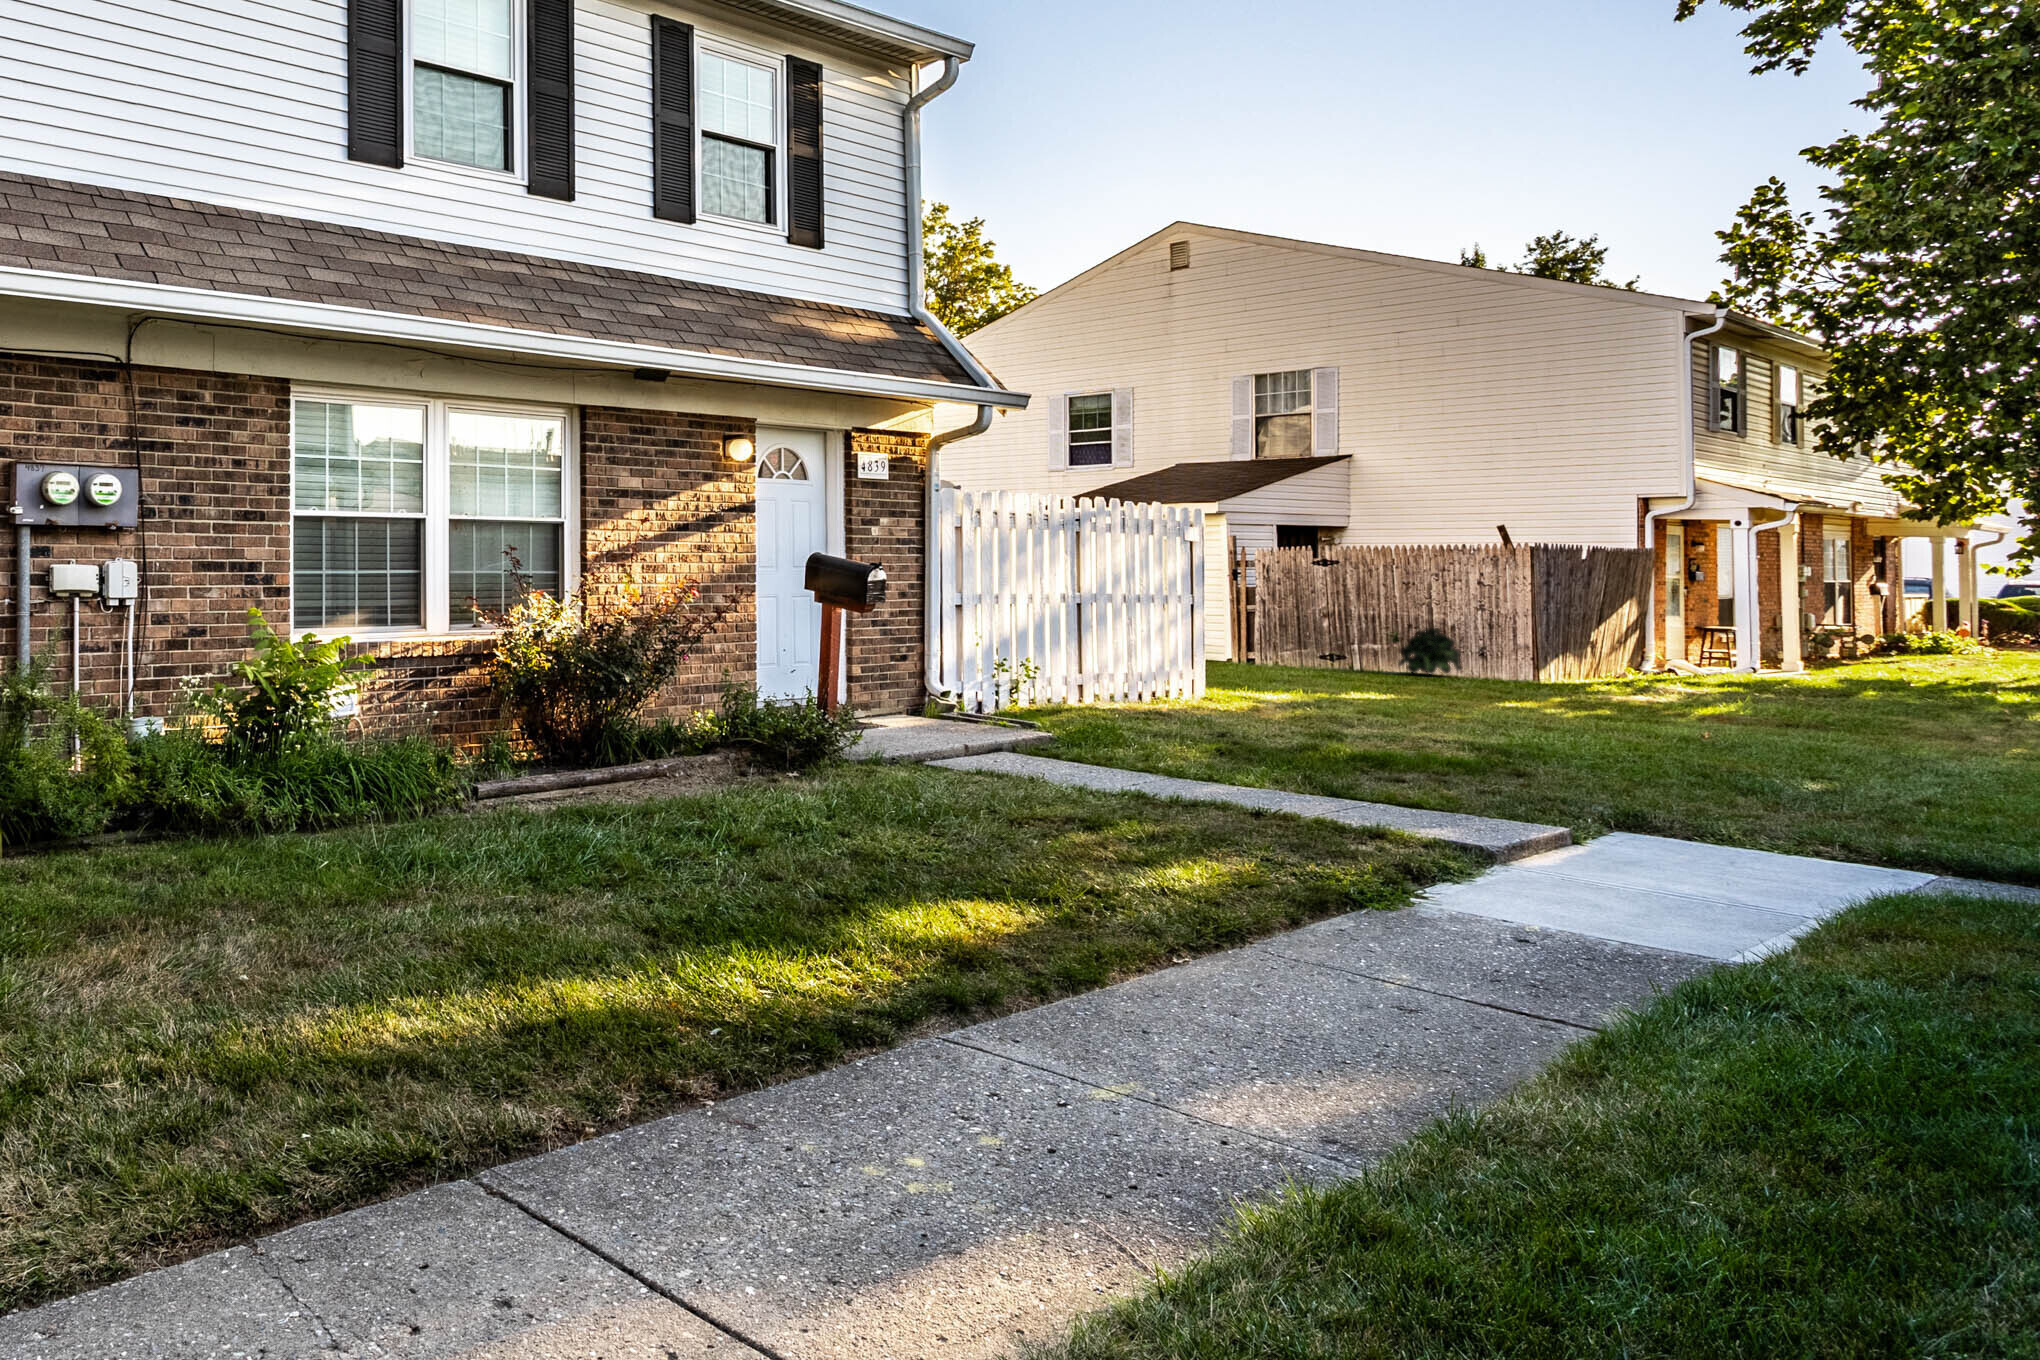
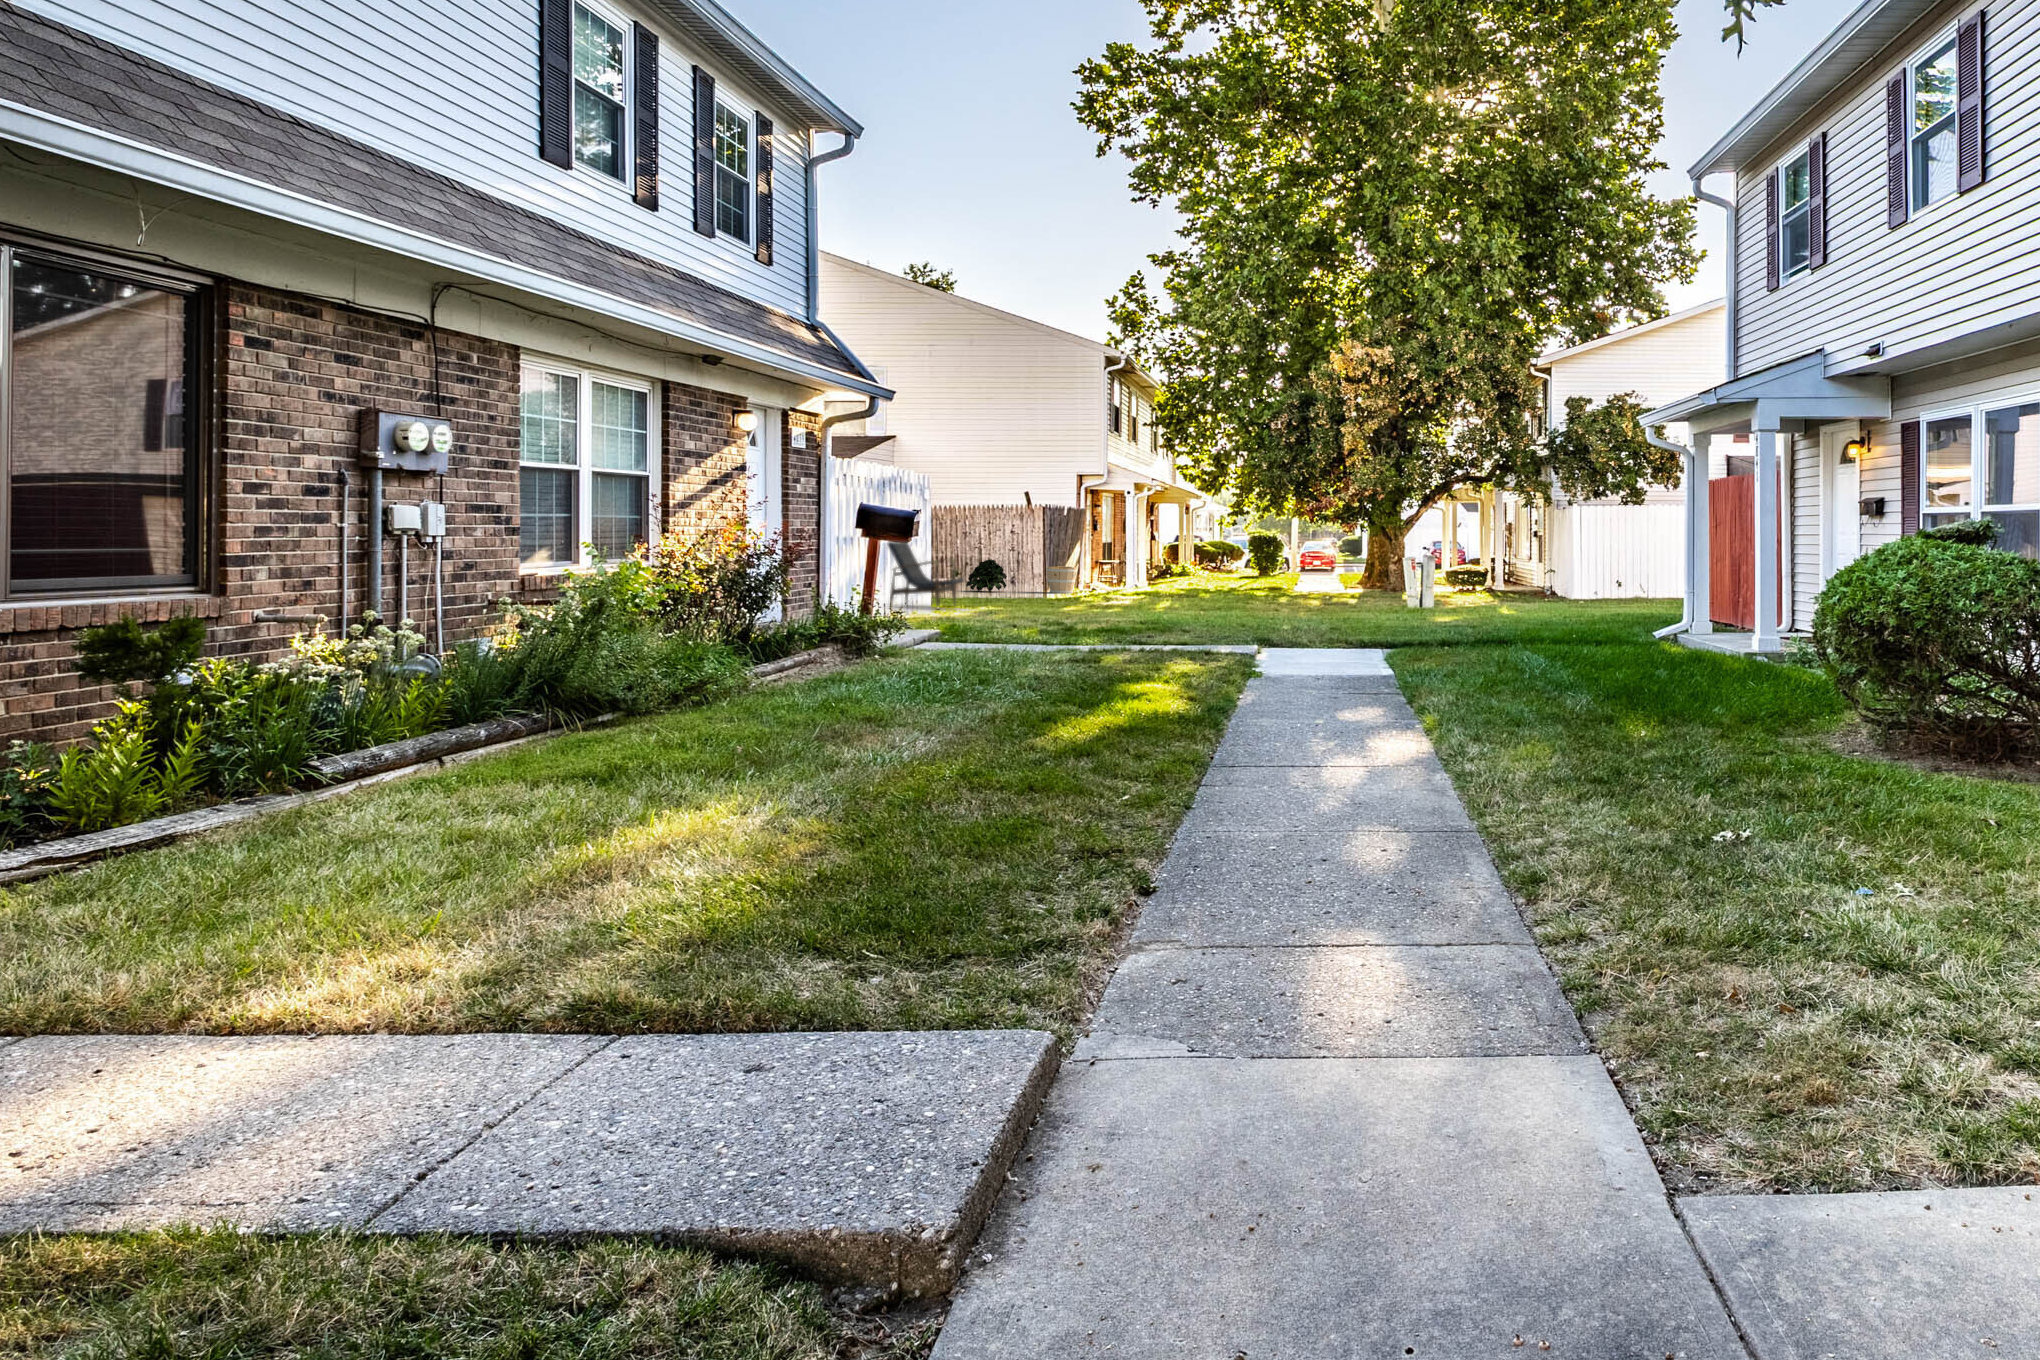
lounge chair: none [1104,600,1225,704] -> present [888,542,964,608]
wooden bucket: none [1528,640,1585,685] -> present [1046,566,1077,594]

